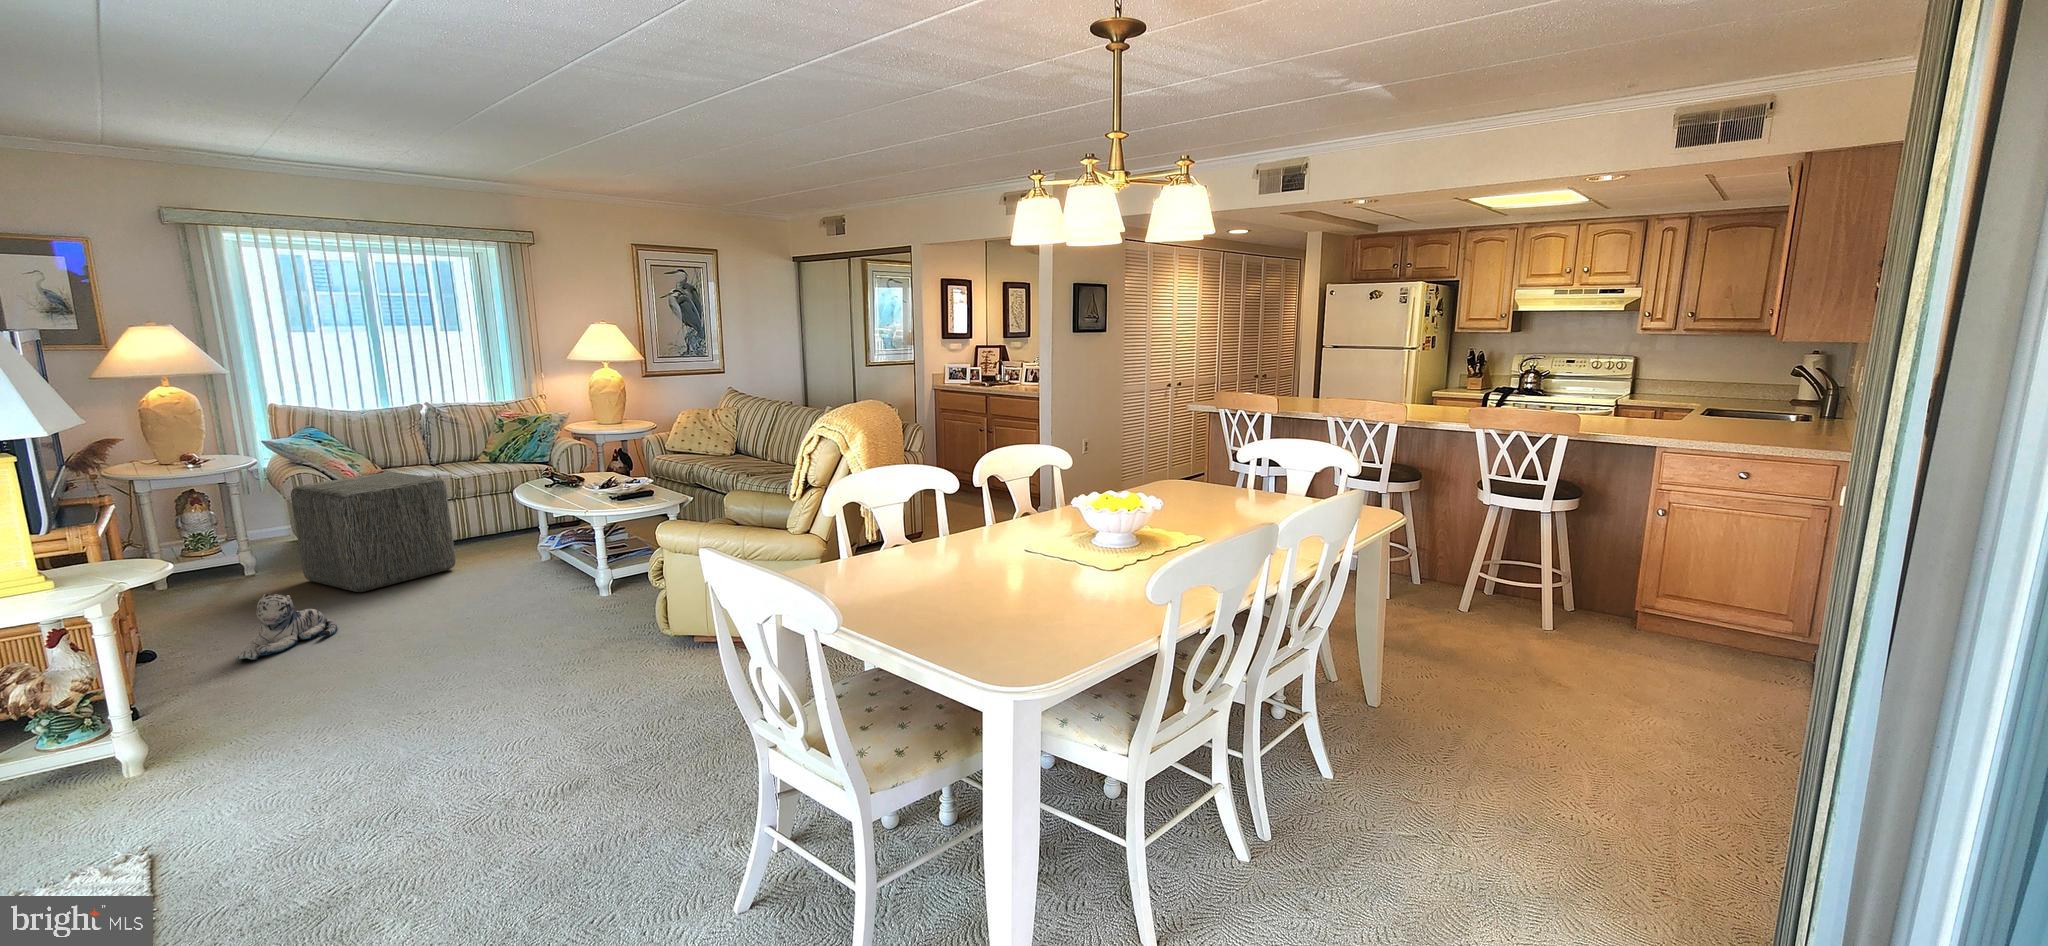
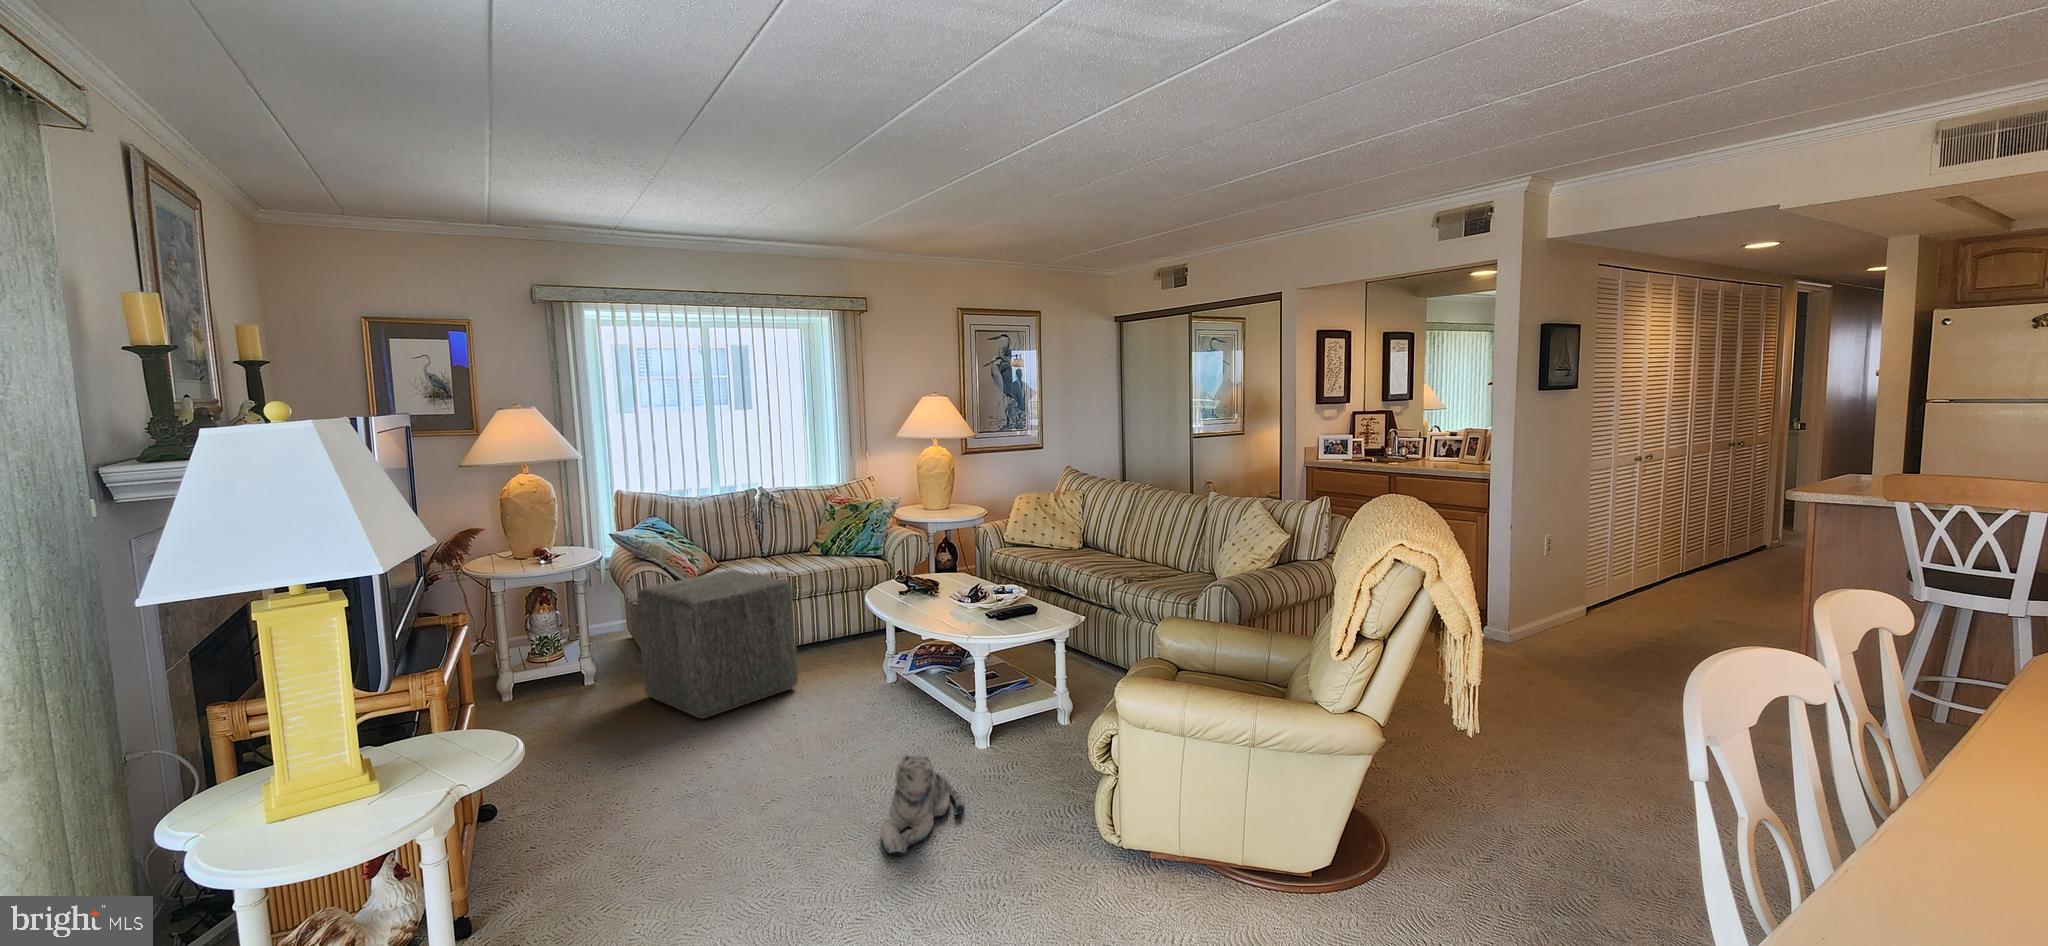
plush toy: present [238,594,337,660] -> present [881,755,964,853]

